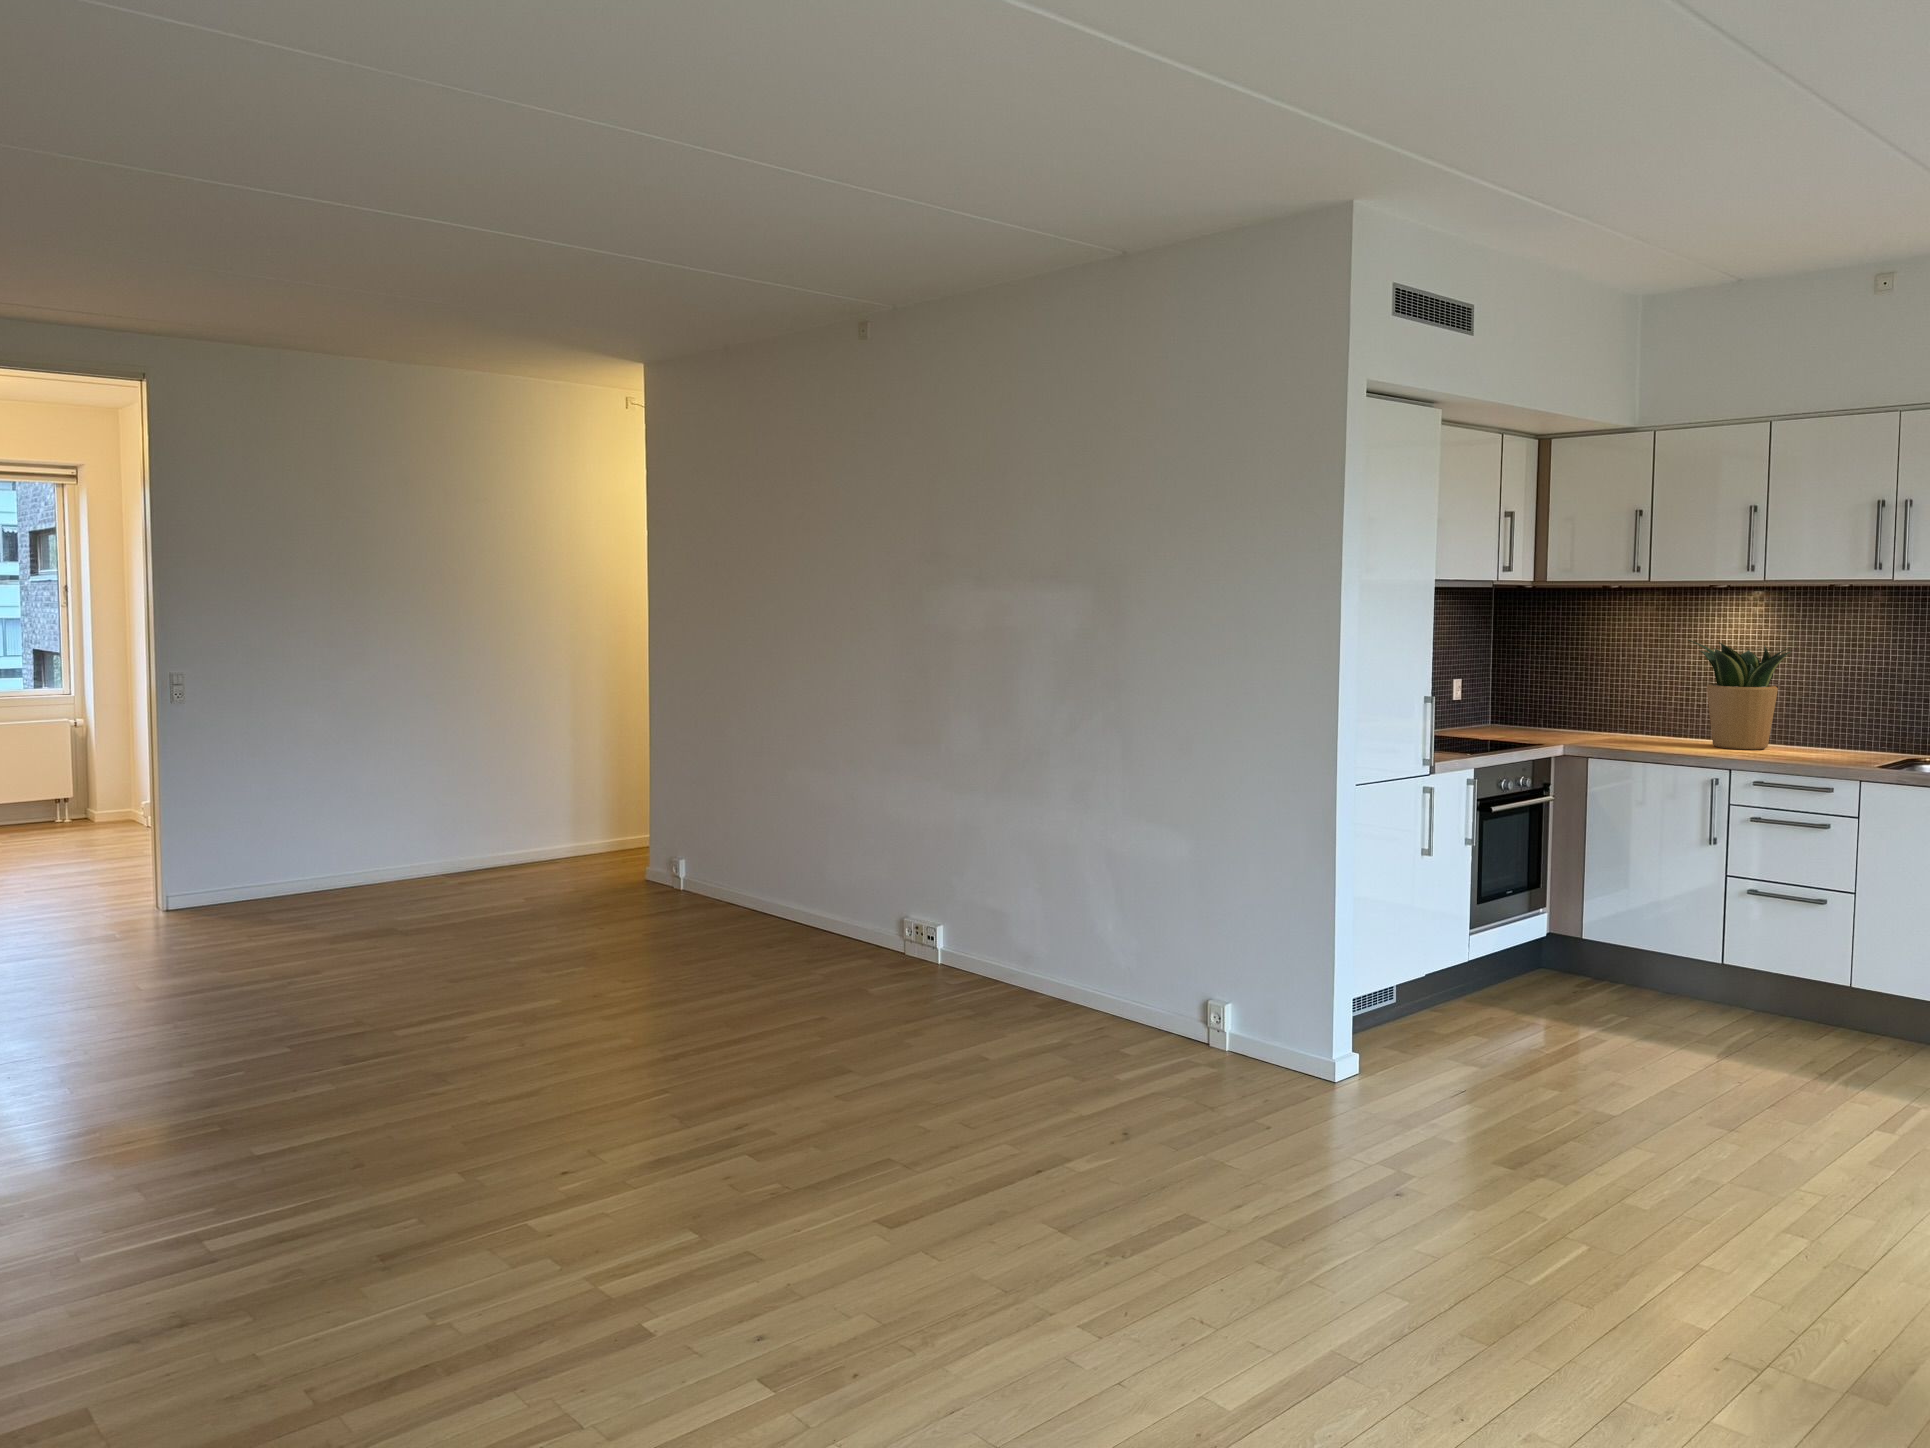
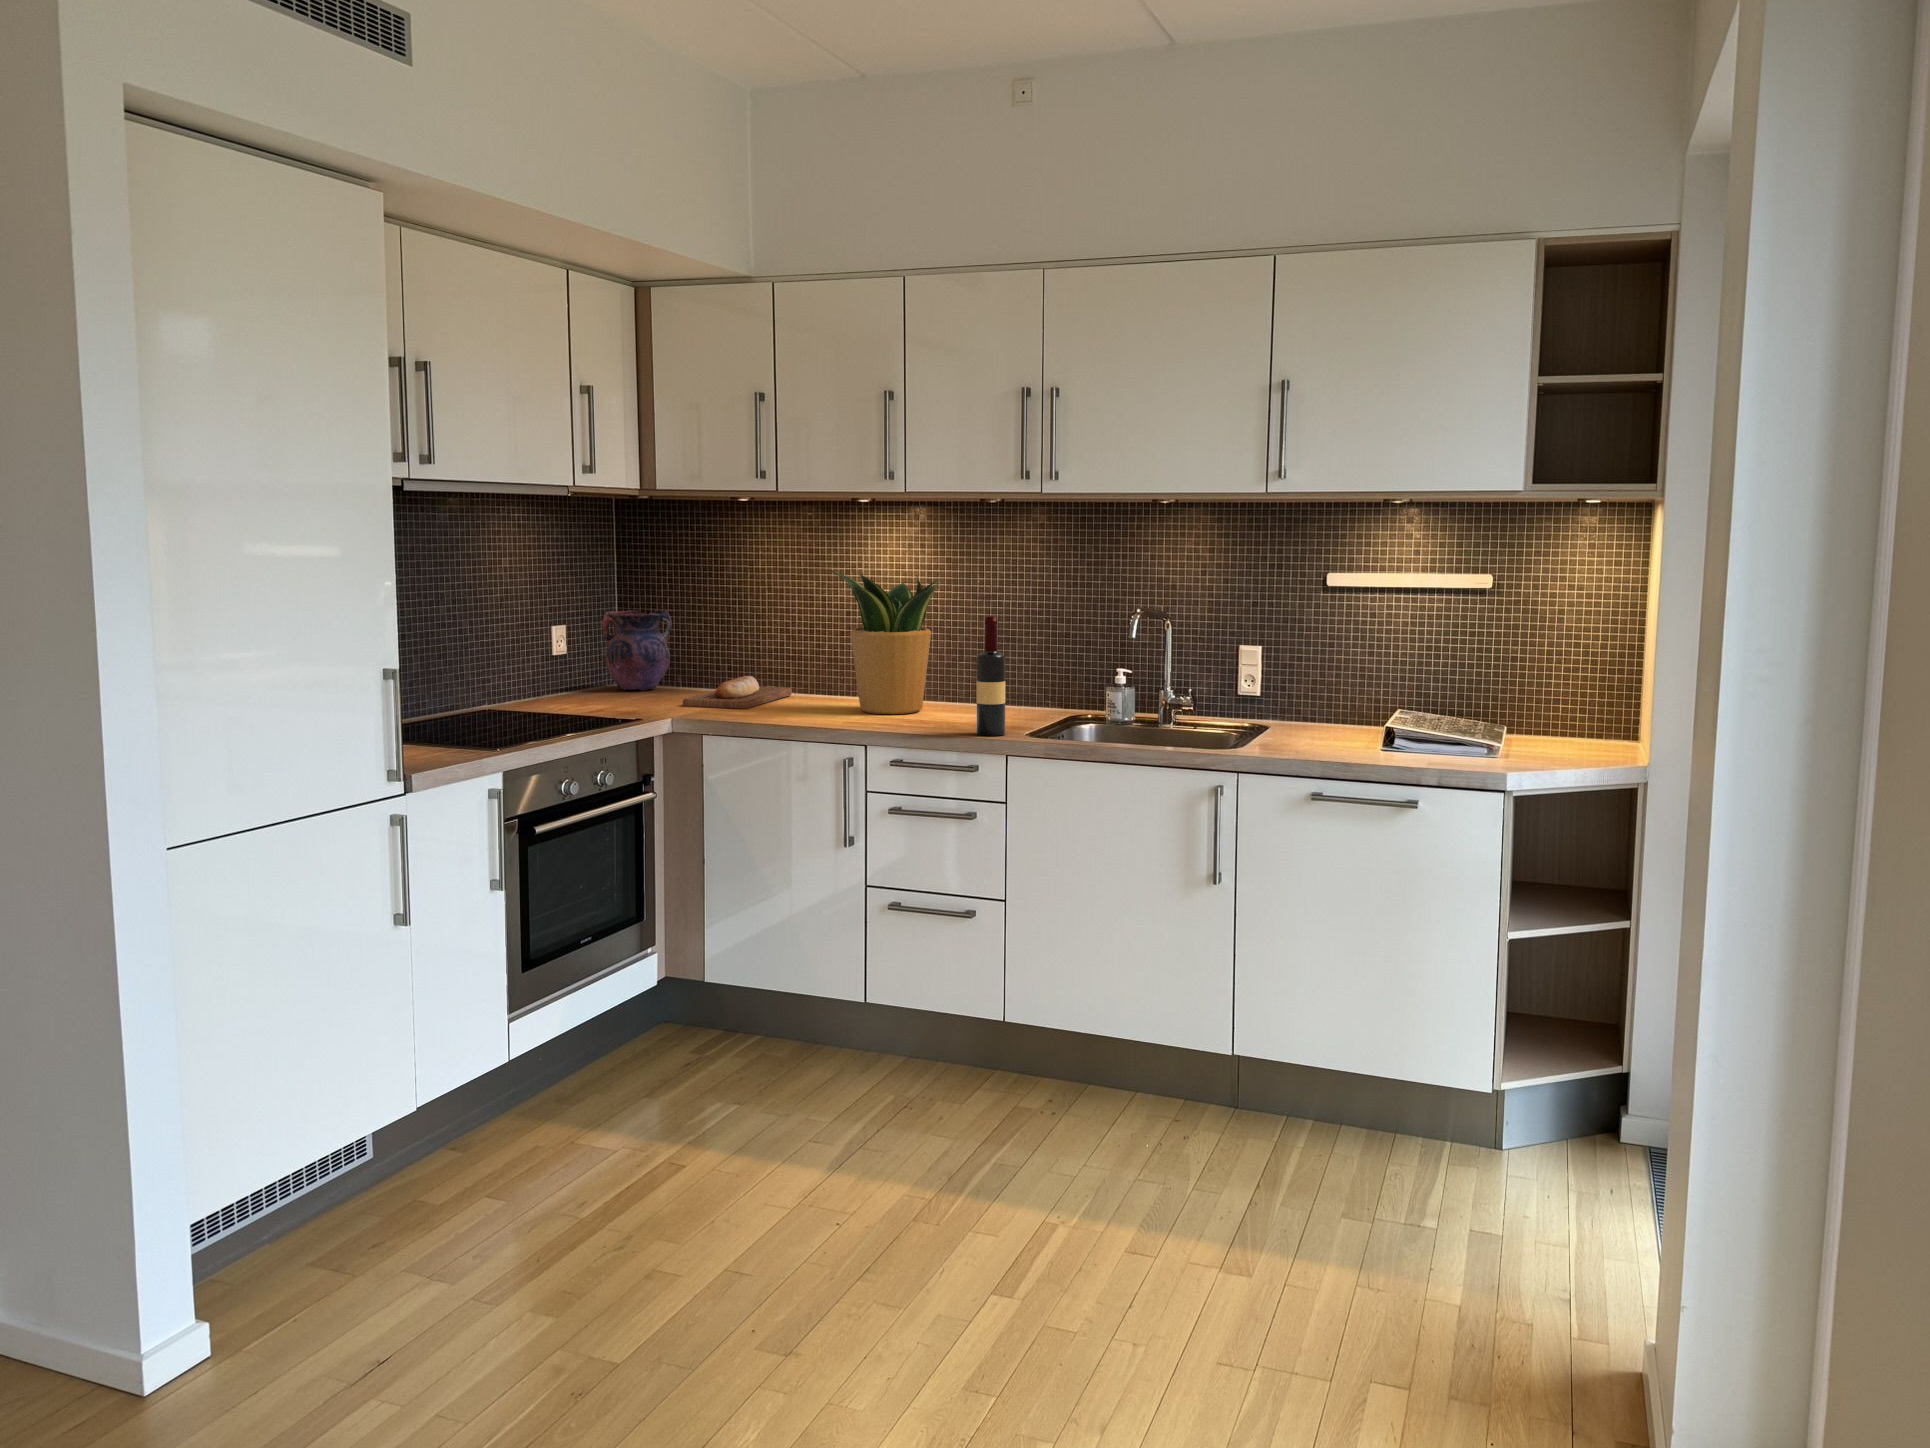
vase: none [1485,669,1537,728] -> present [602,610,672,690]
wine bottle: none [1833,675,1862,765] -> present [977,616,1005,736]
bread loaf: none [1562,719,1641,741] -> present [683,676,792,709]

